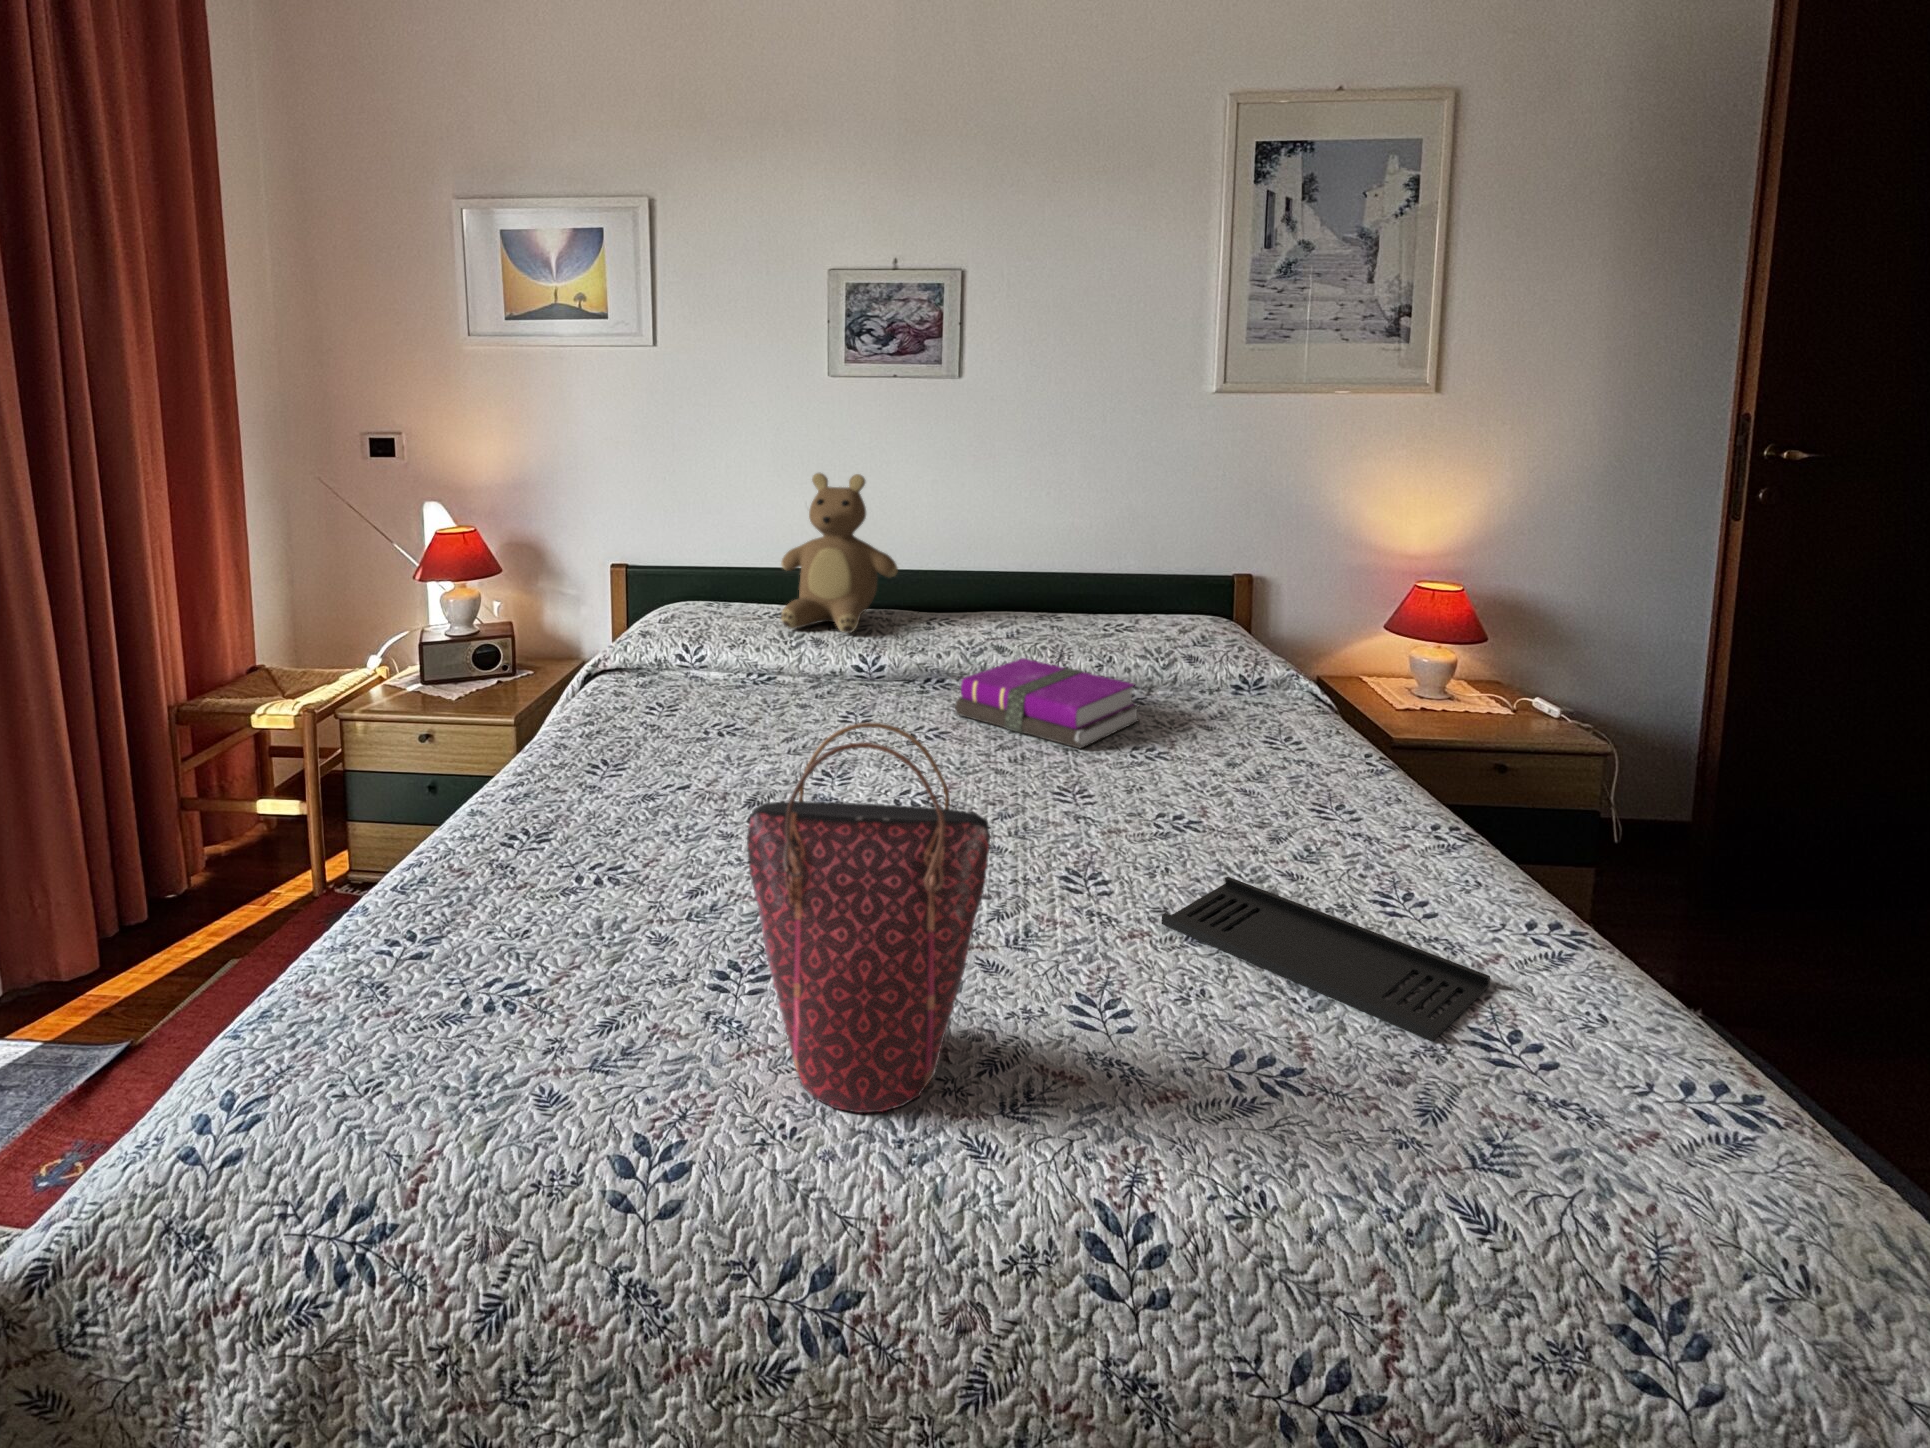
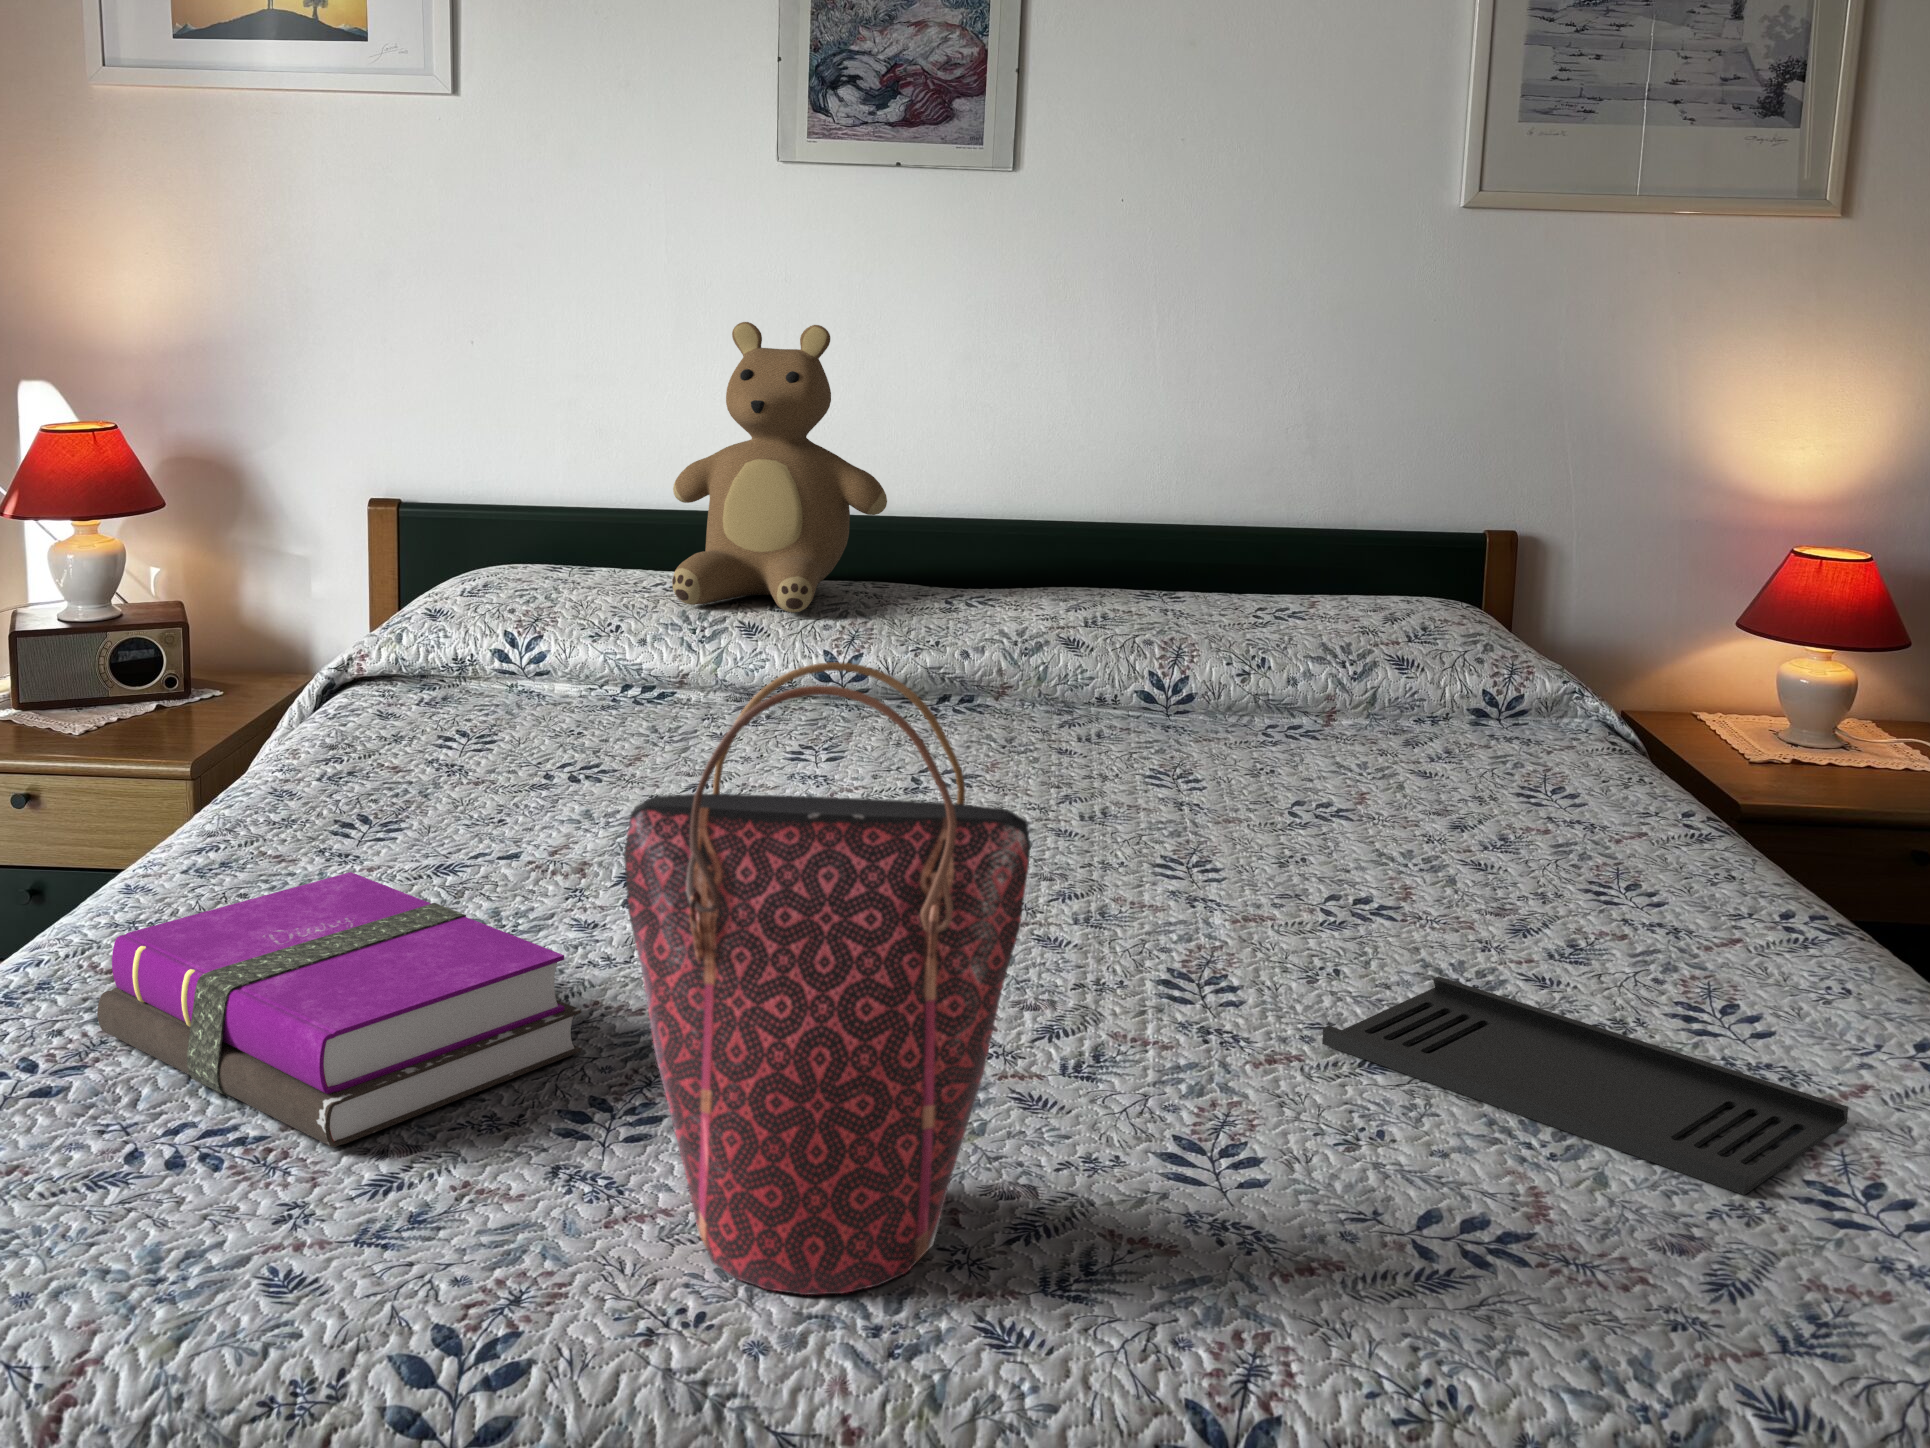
notebook: present [955,658,1139,748] -> present [97,872,581,1147]

